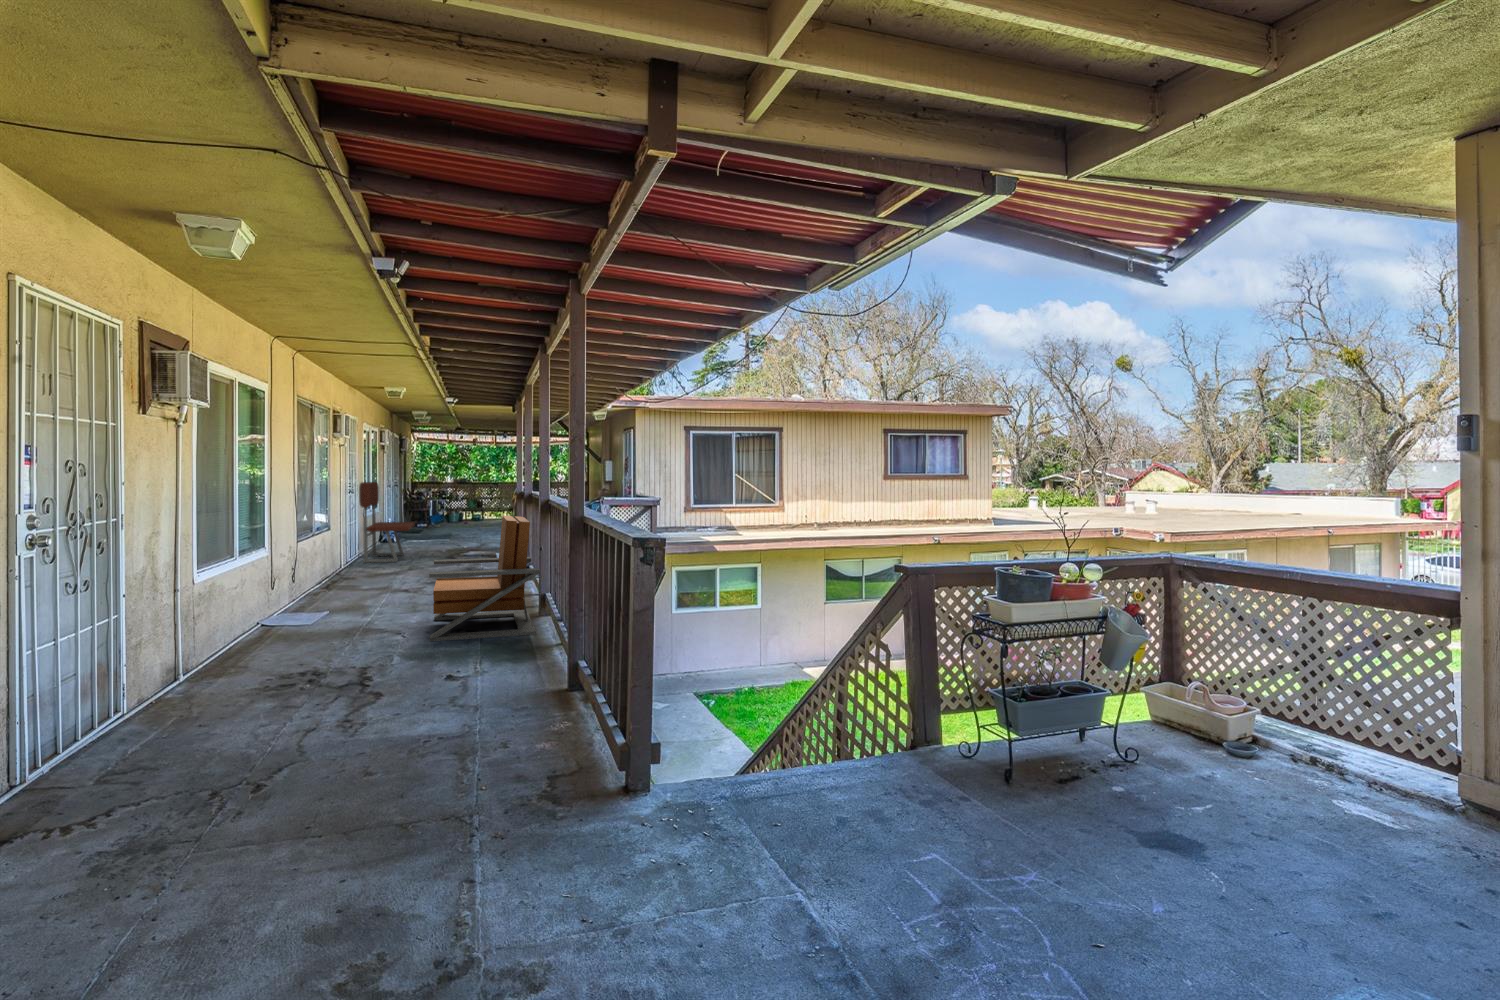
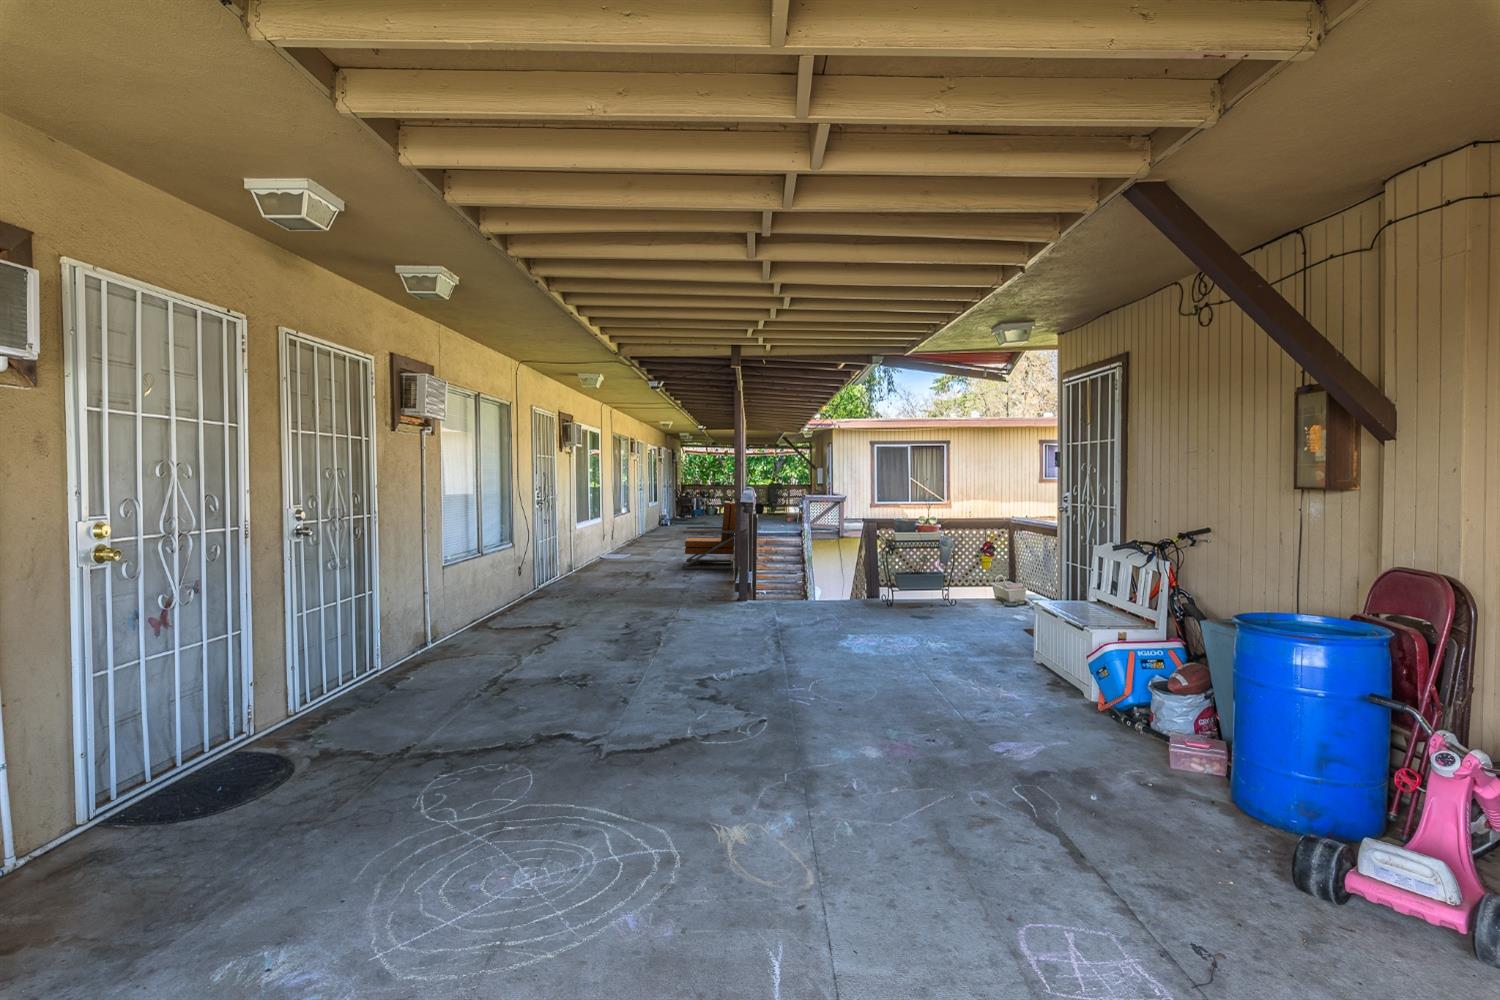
bench: present [359,482,415,563] -> none [646,483,680,537]

